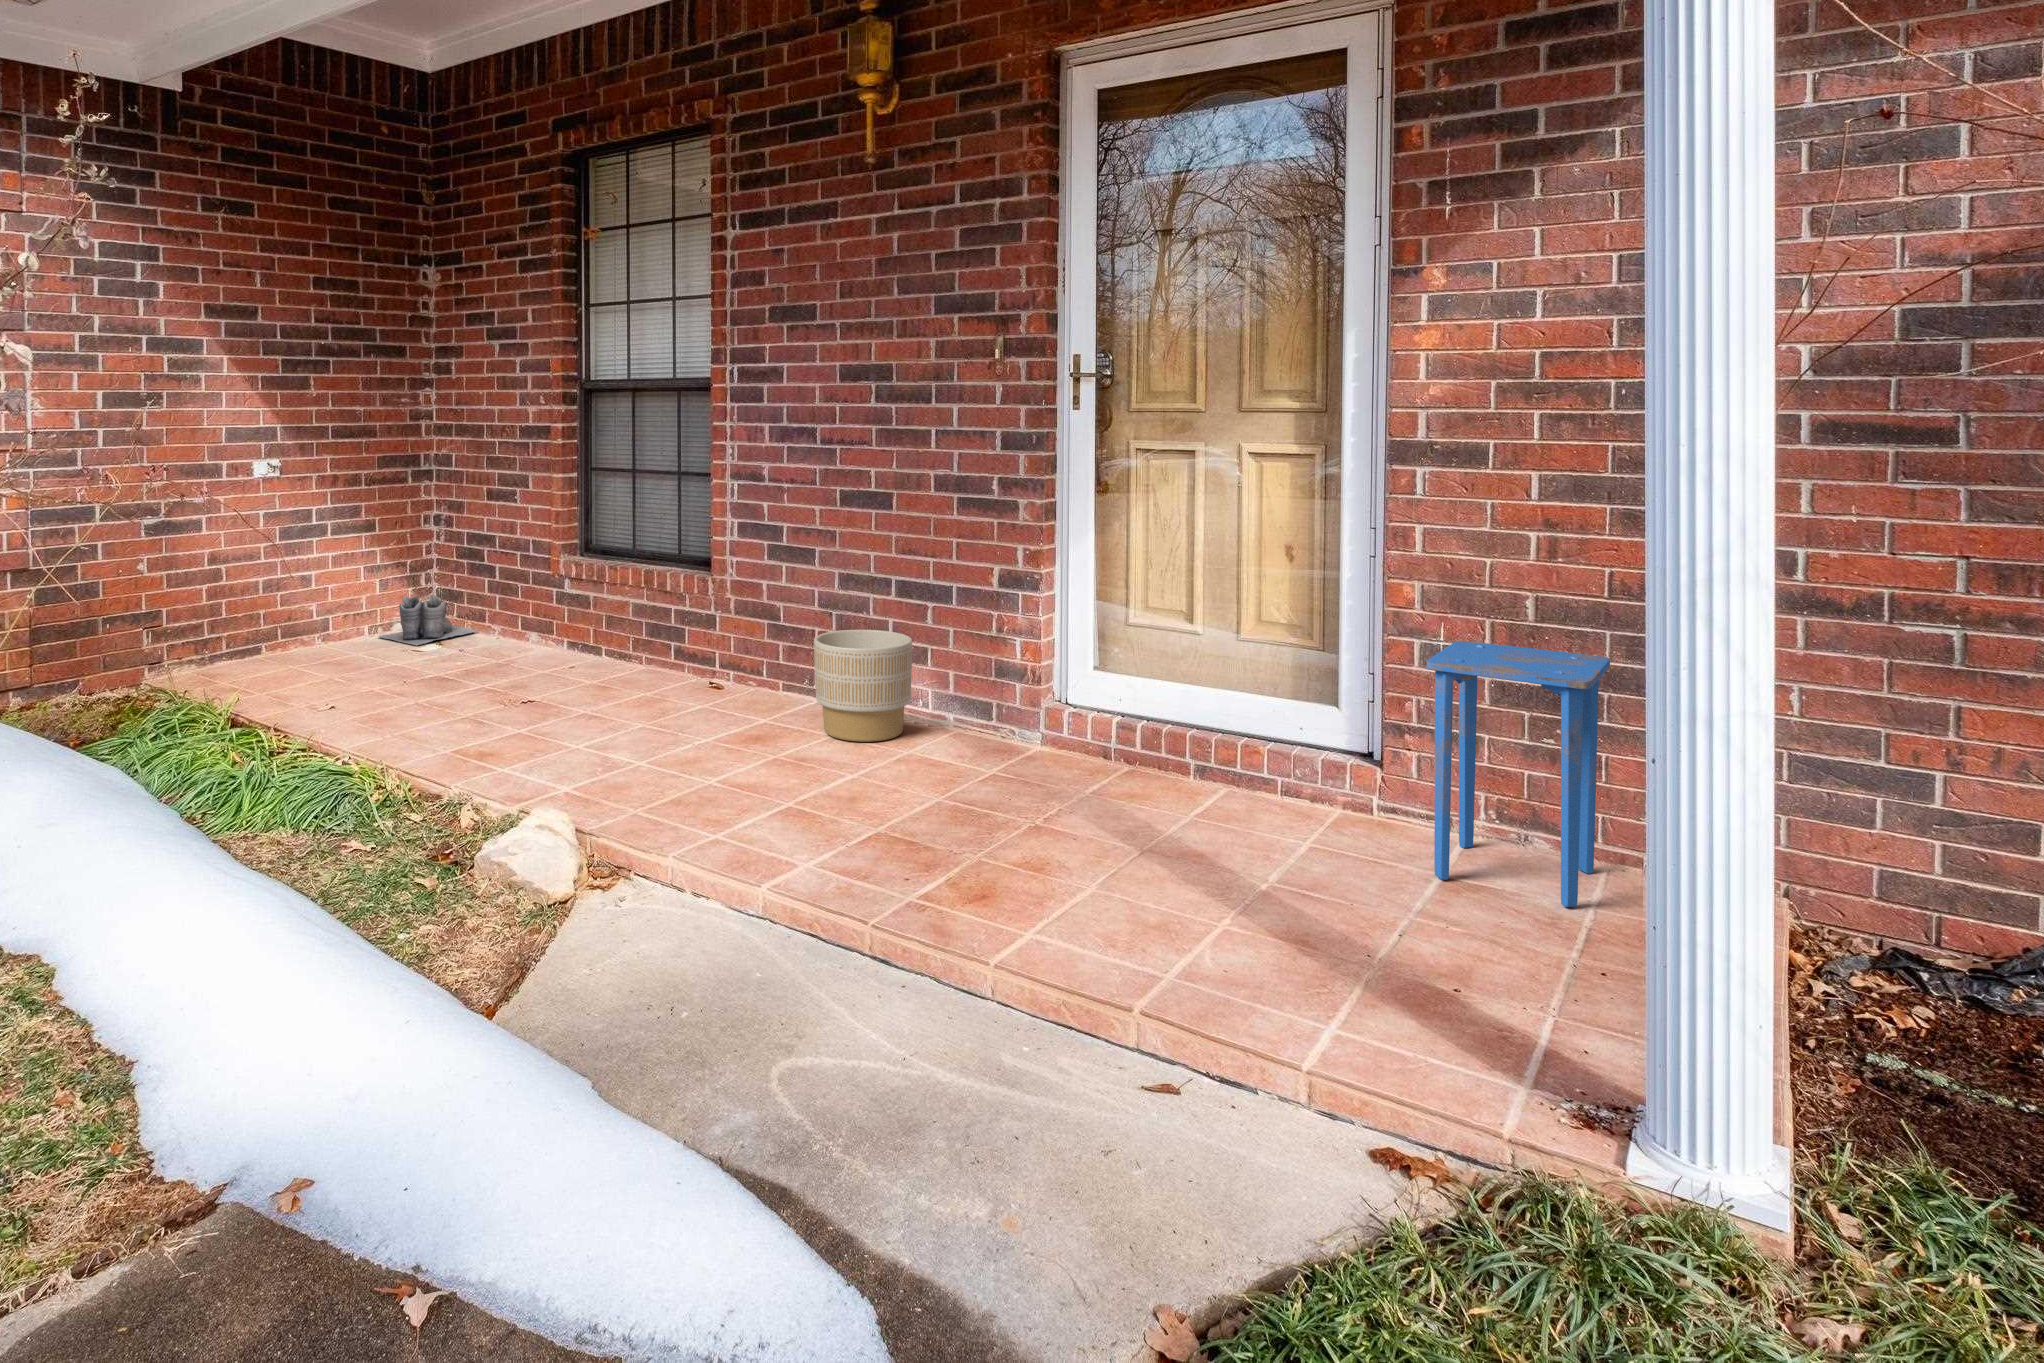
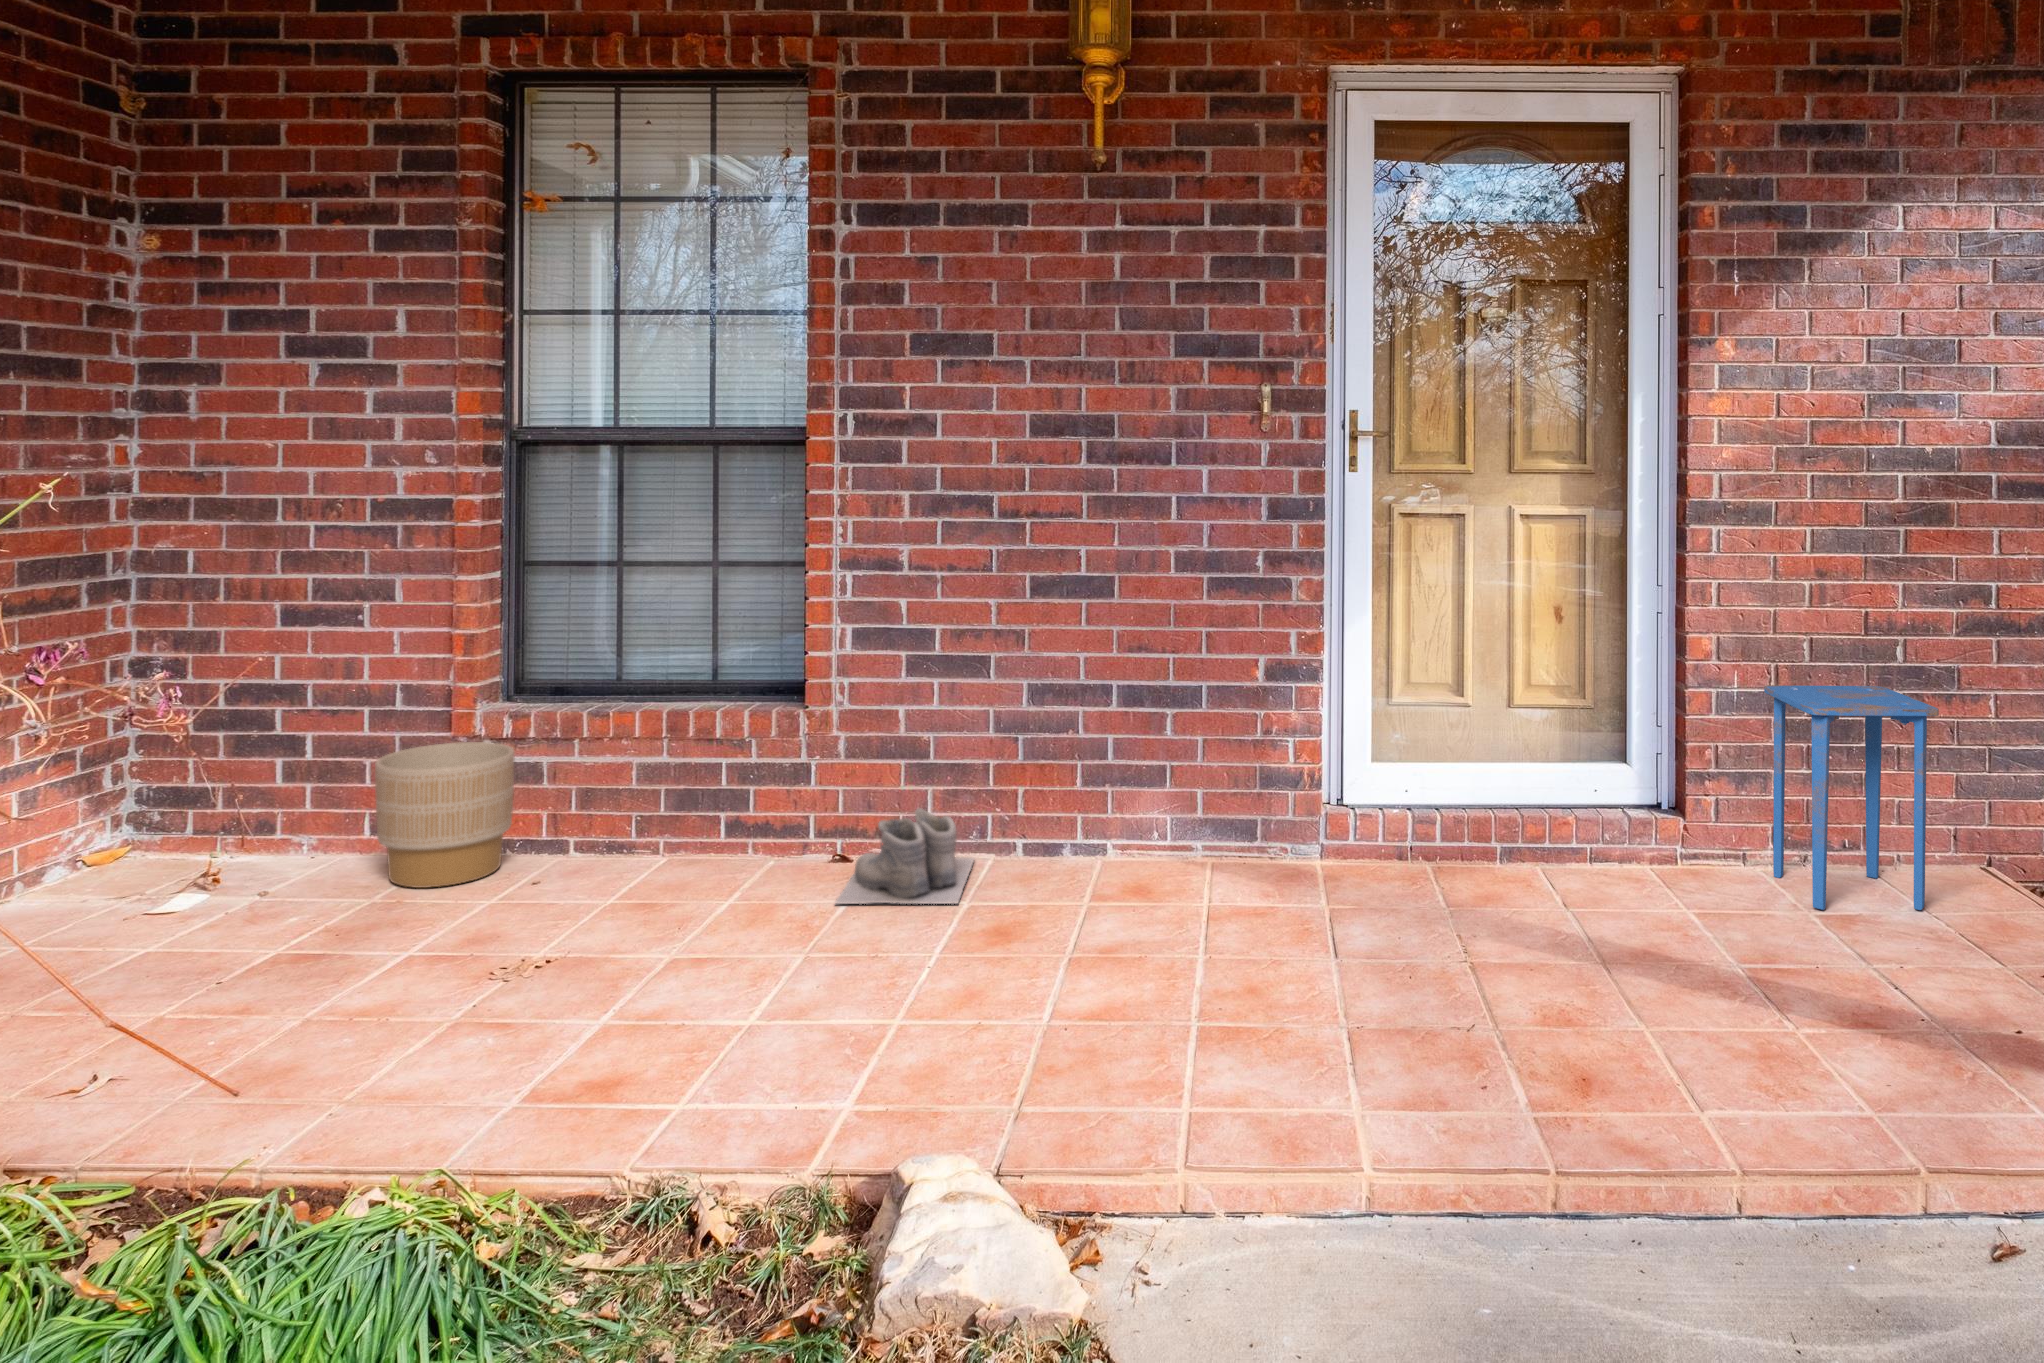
boots: present [379,595,477,646] -> present [836,808,974,904]
planter: present [814,630,912,742] -> present [375,742,514,888]

